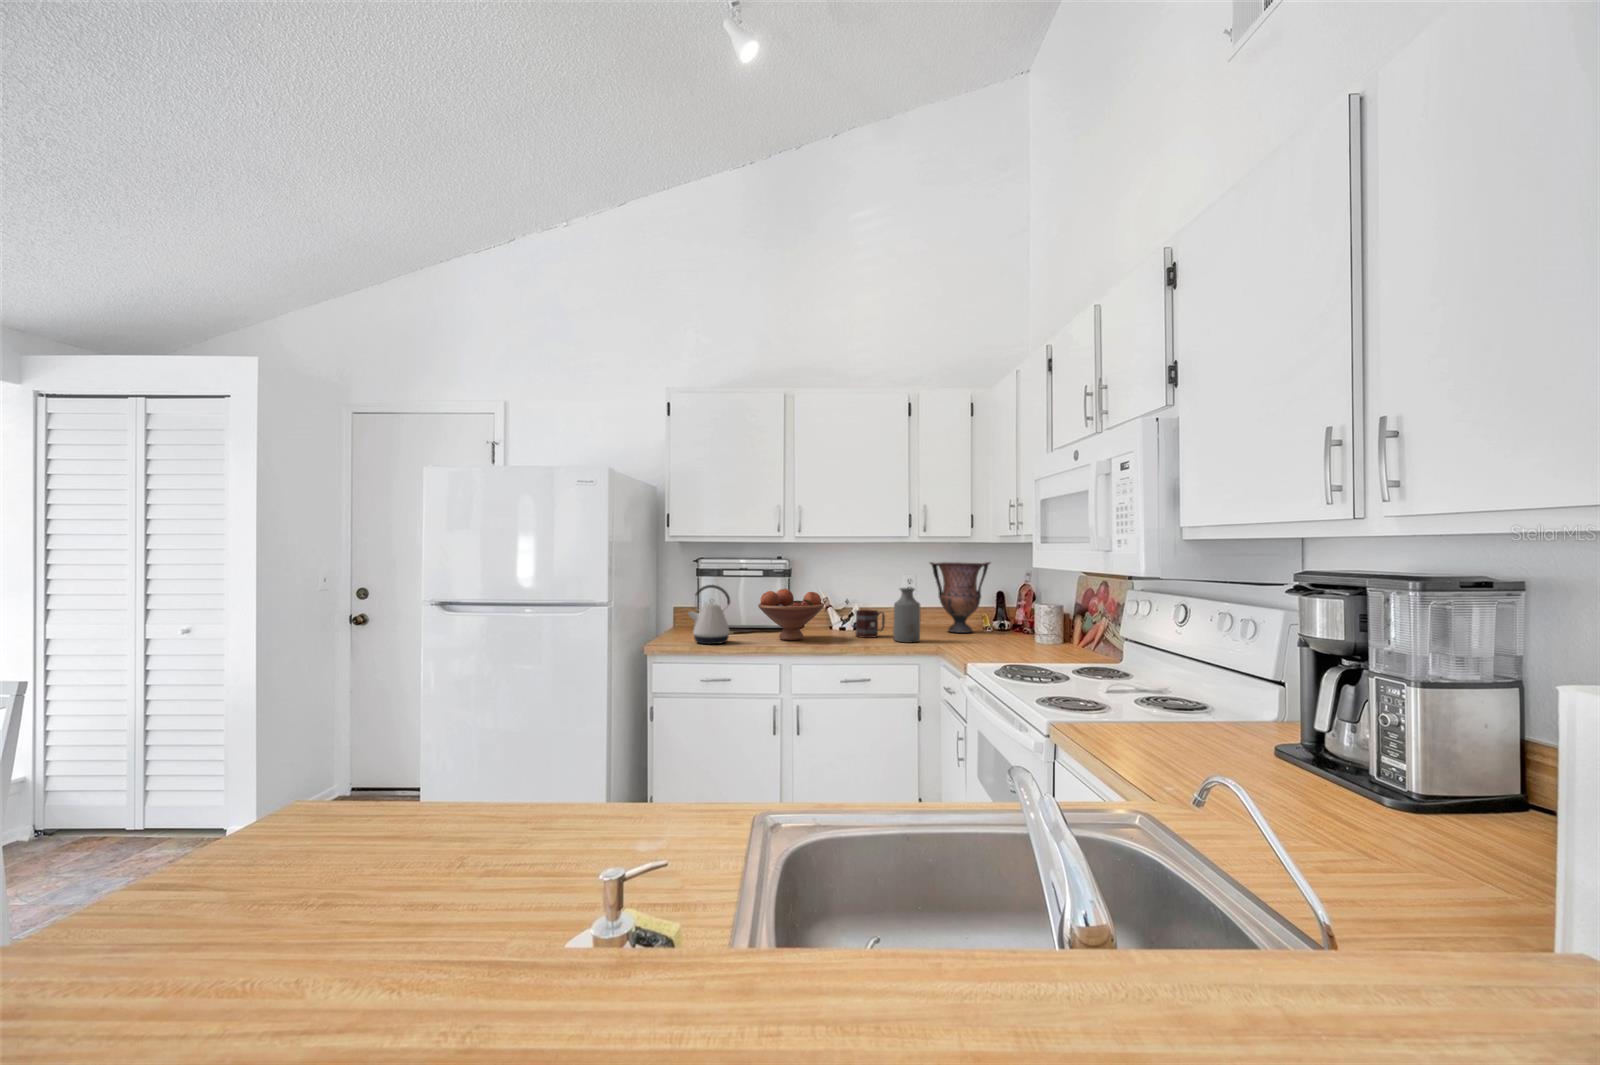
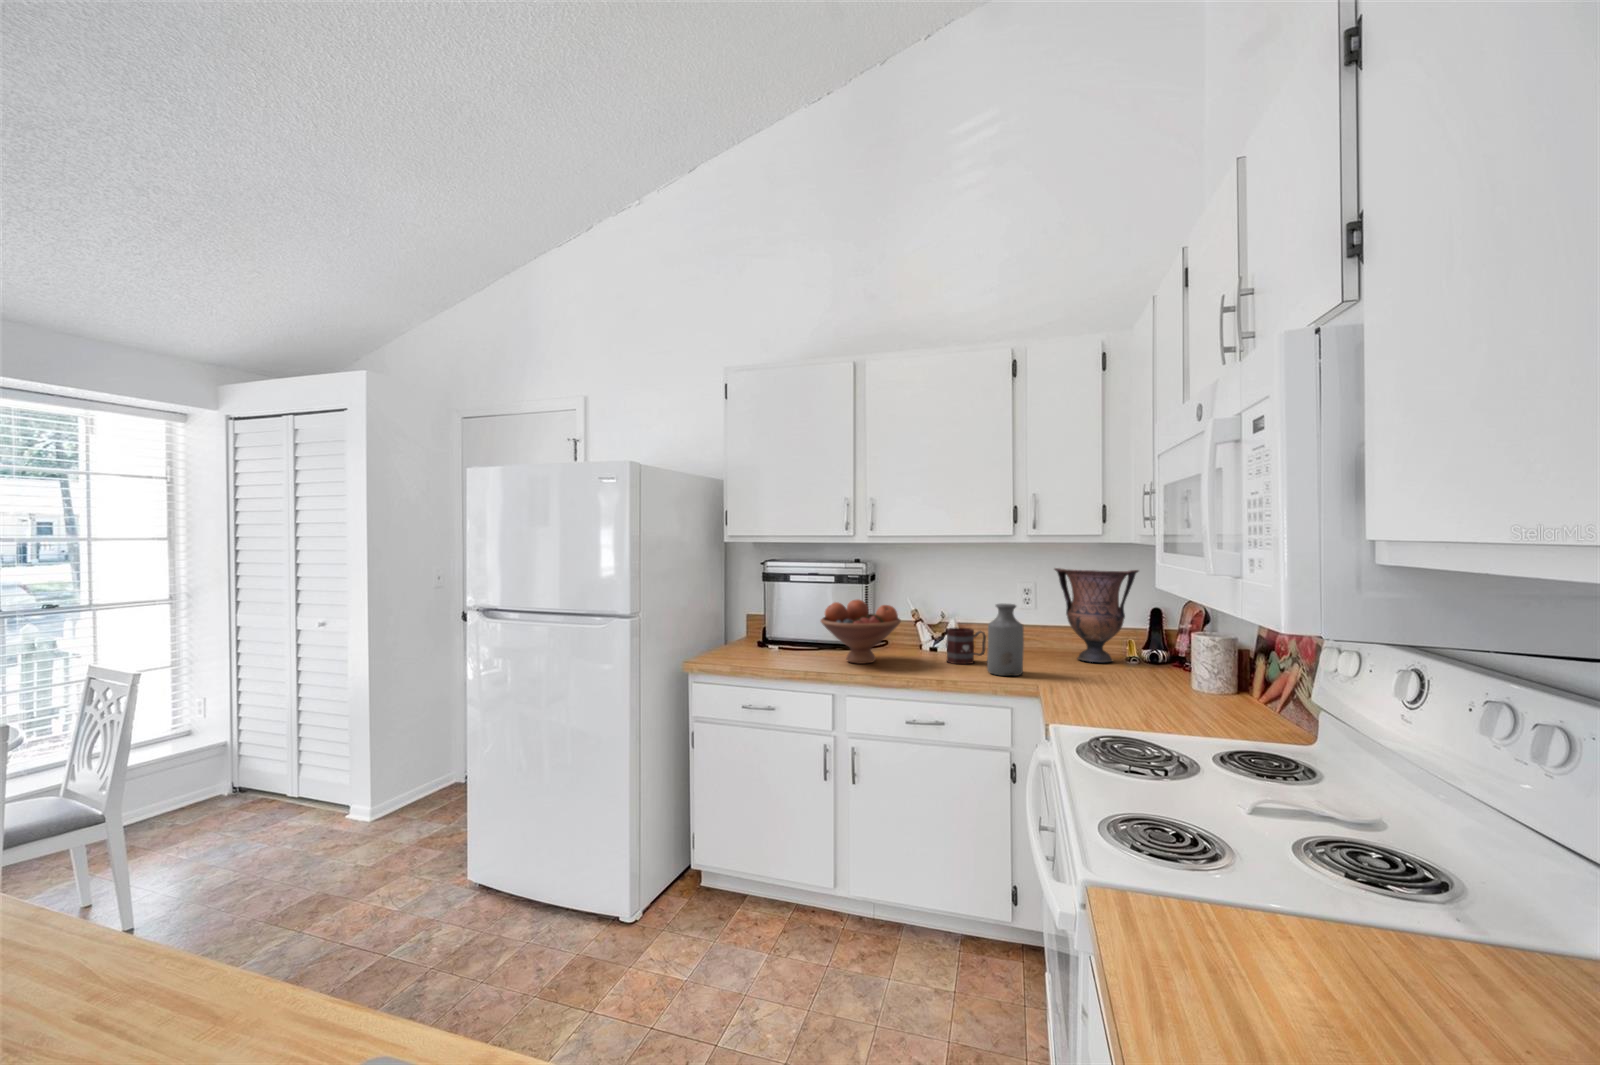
kettle: present [688,585,733,644] -> none [735,594,787,664]

